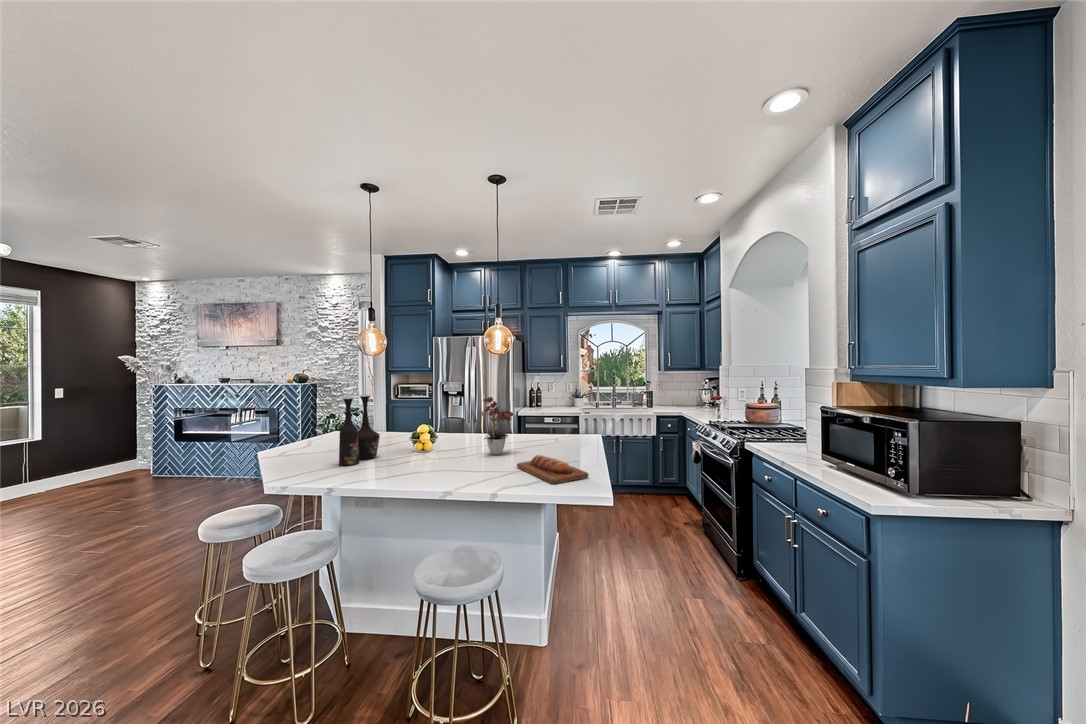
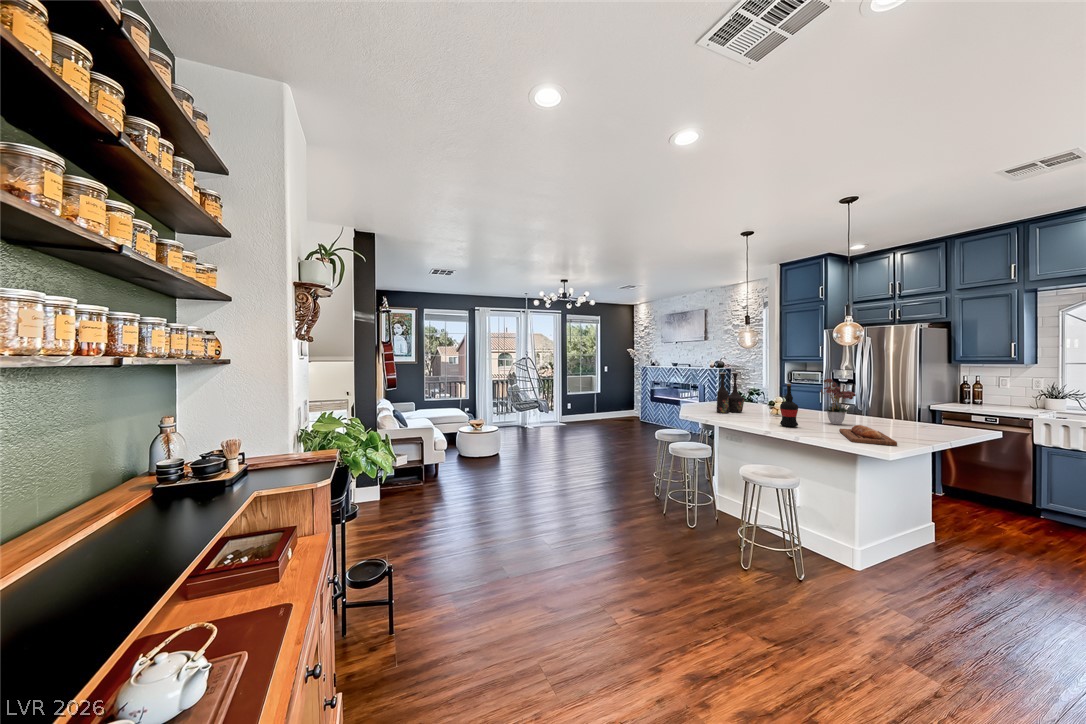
wine bottle: none [449,410,472,474] -> present [780,384,798,427]

